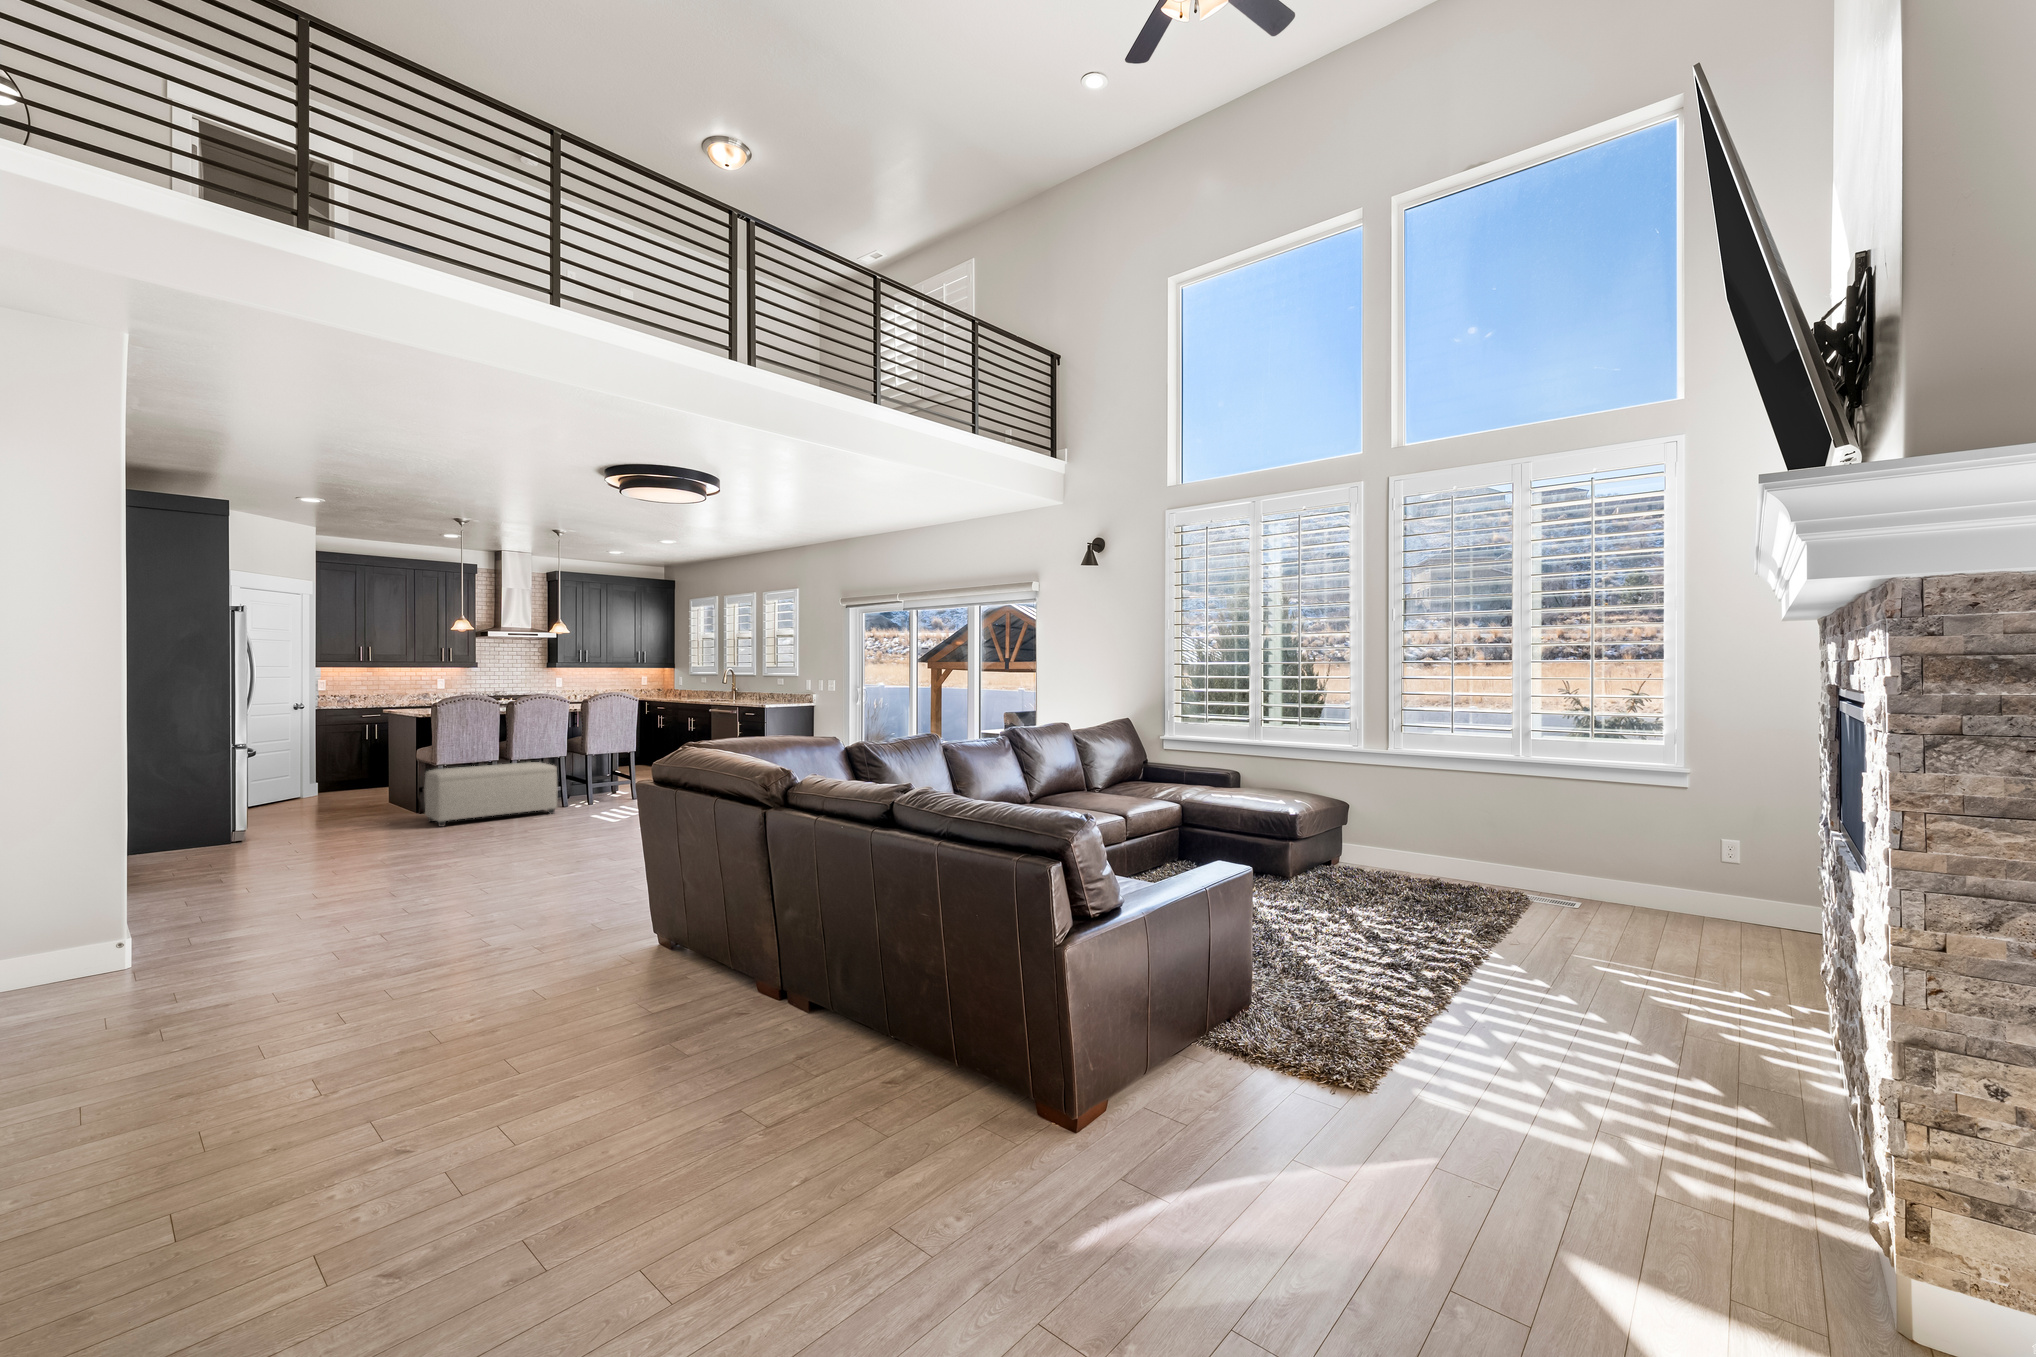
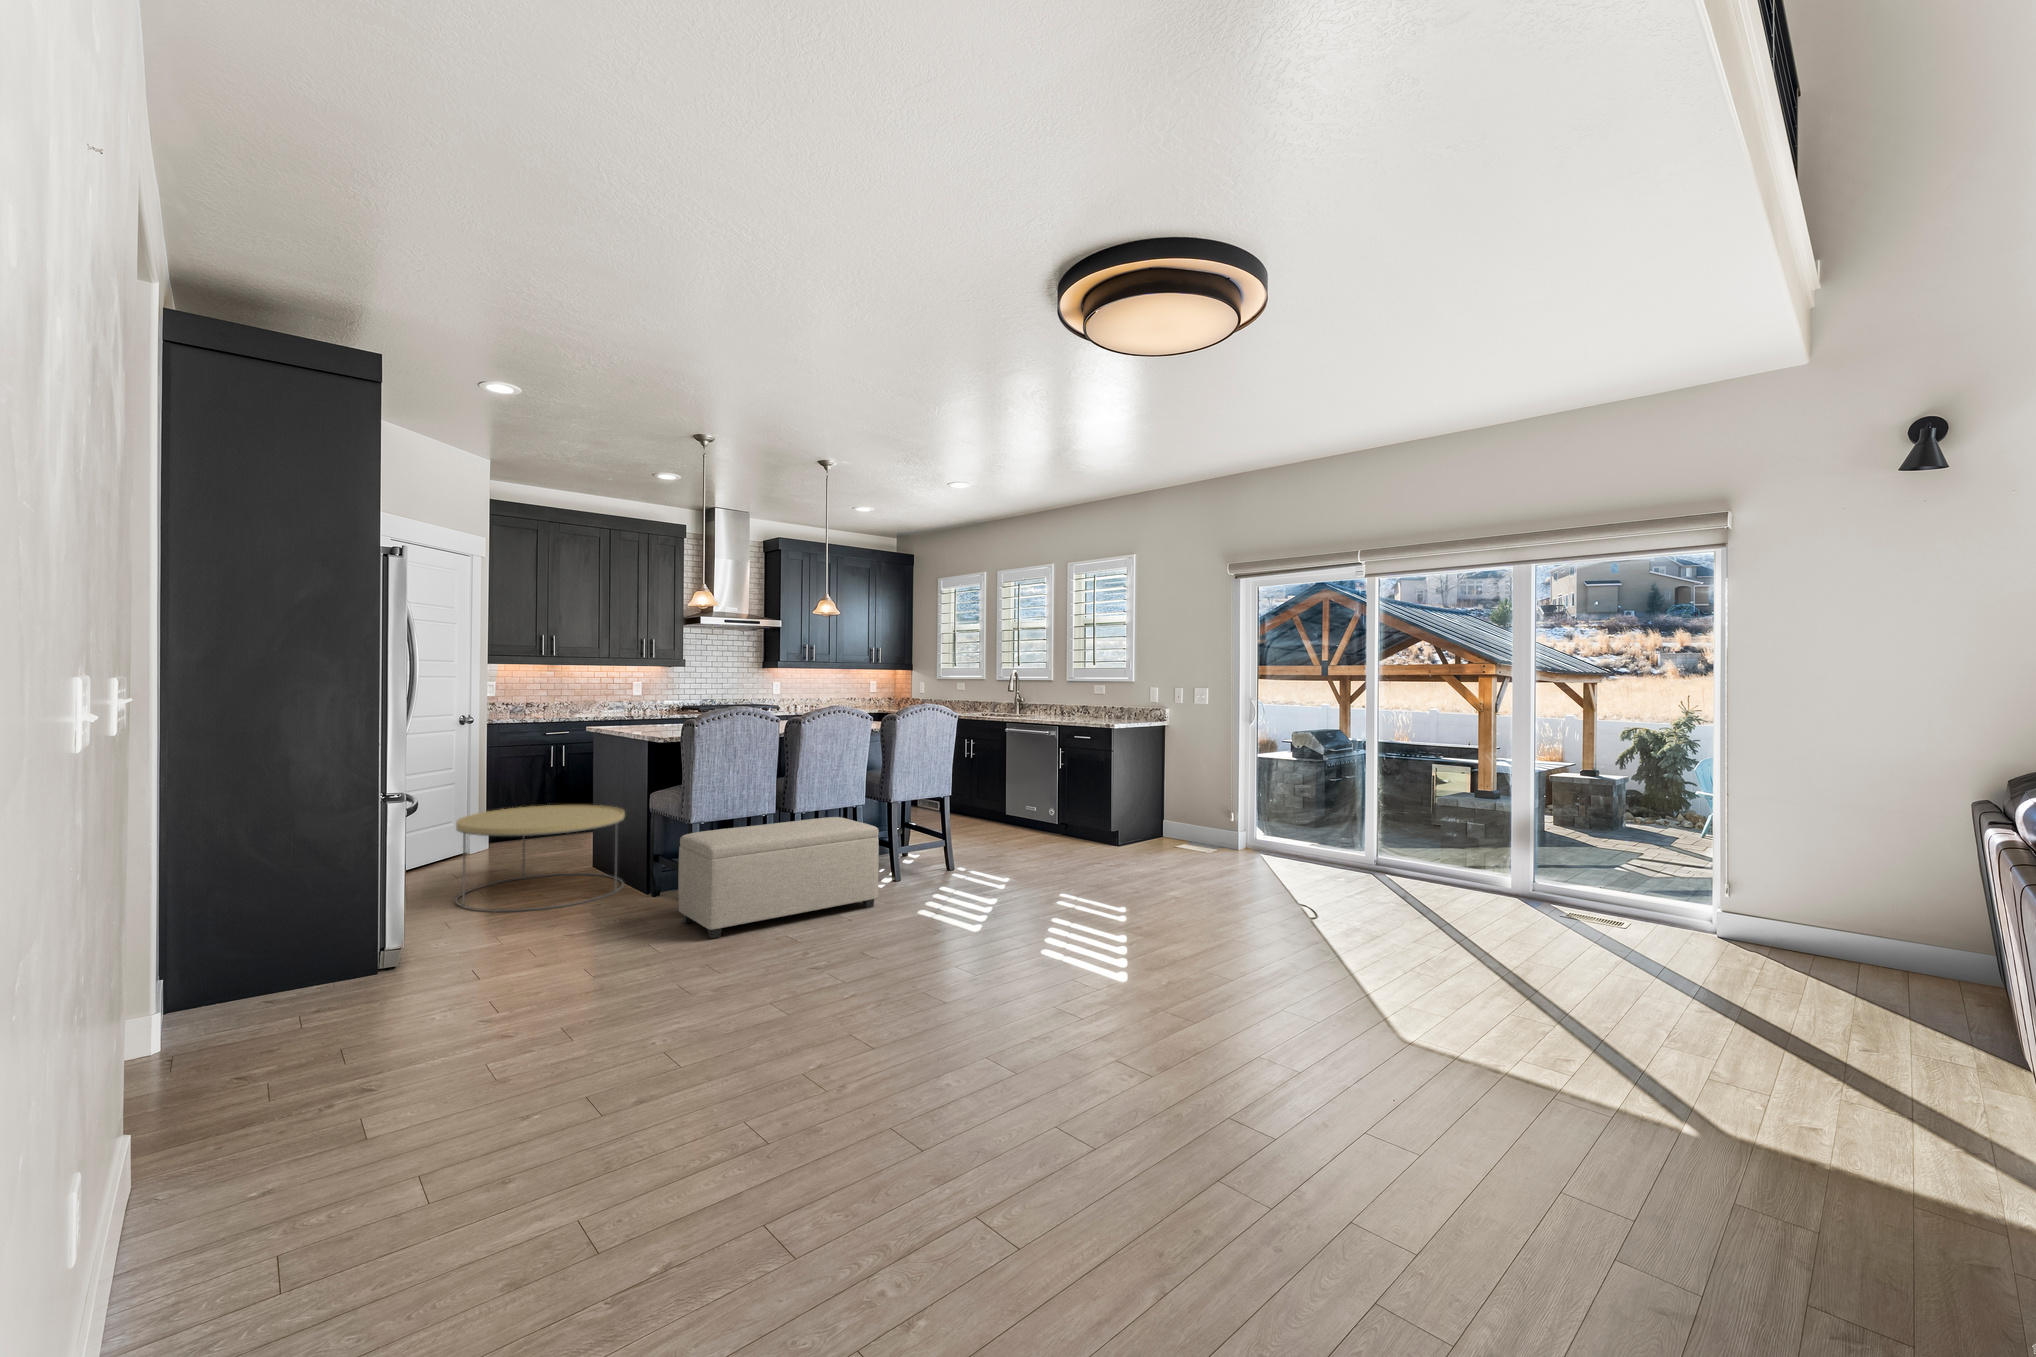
coffee table: none [286,760,403,821] -> present [455,805,625,912]

